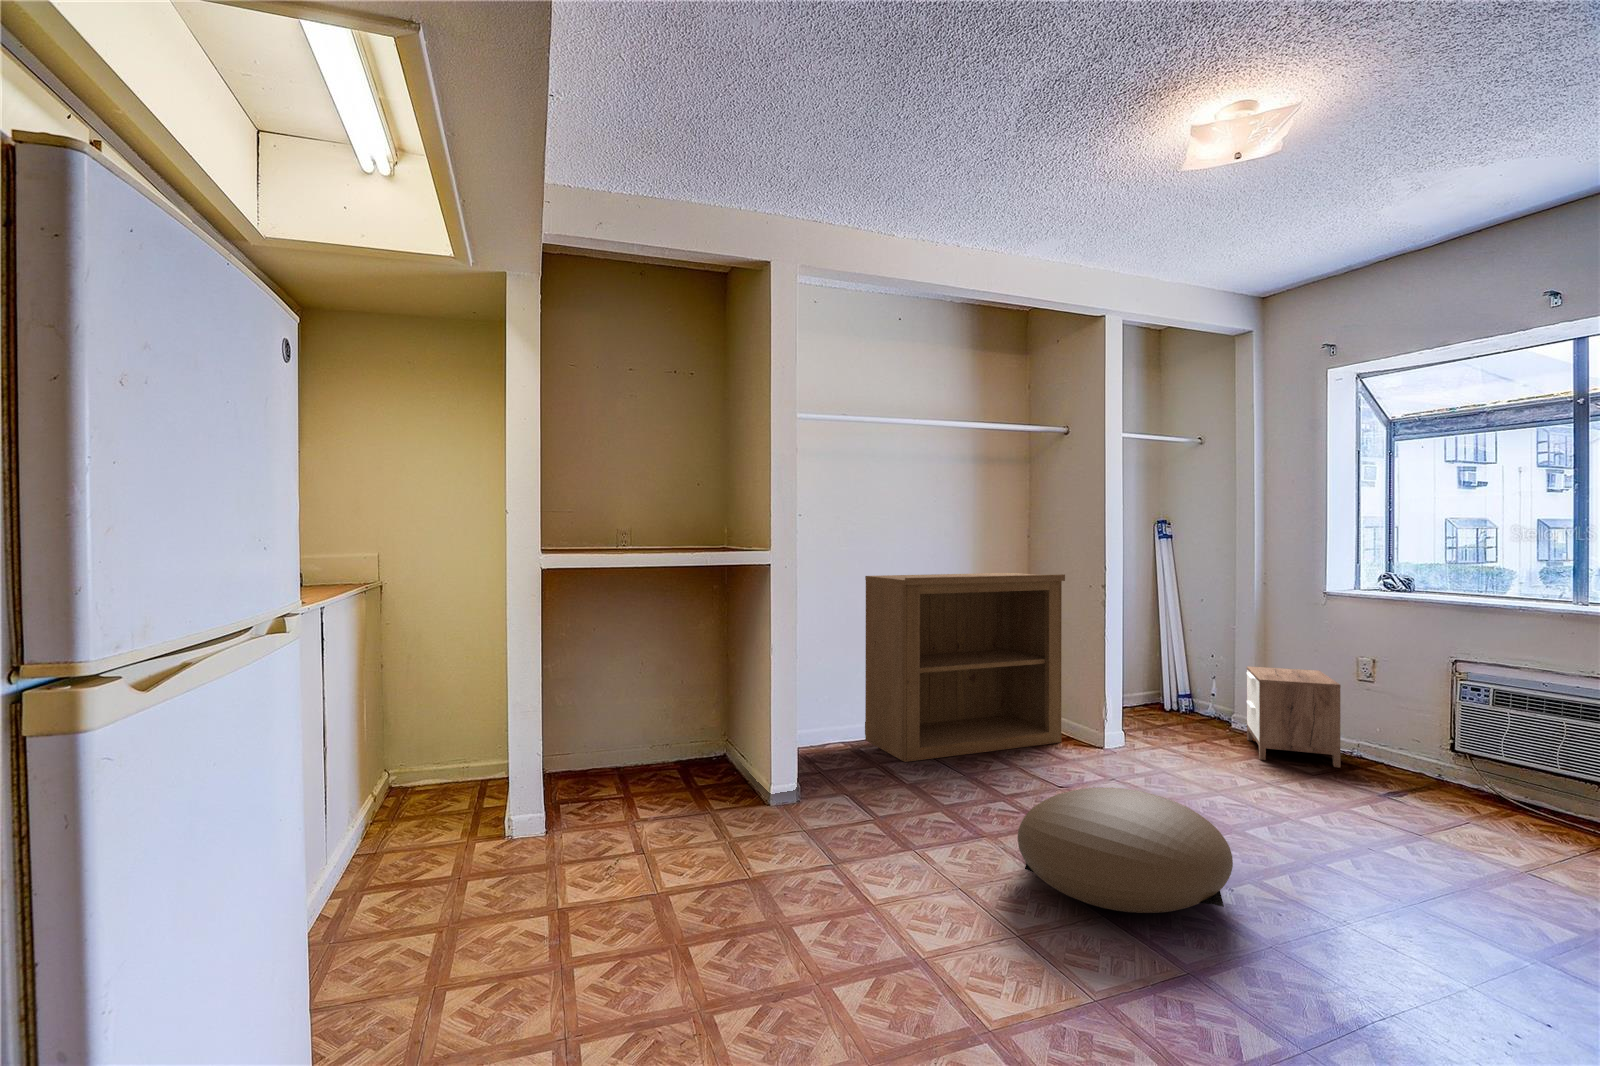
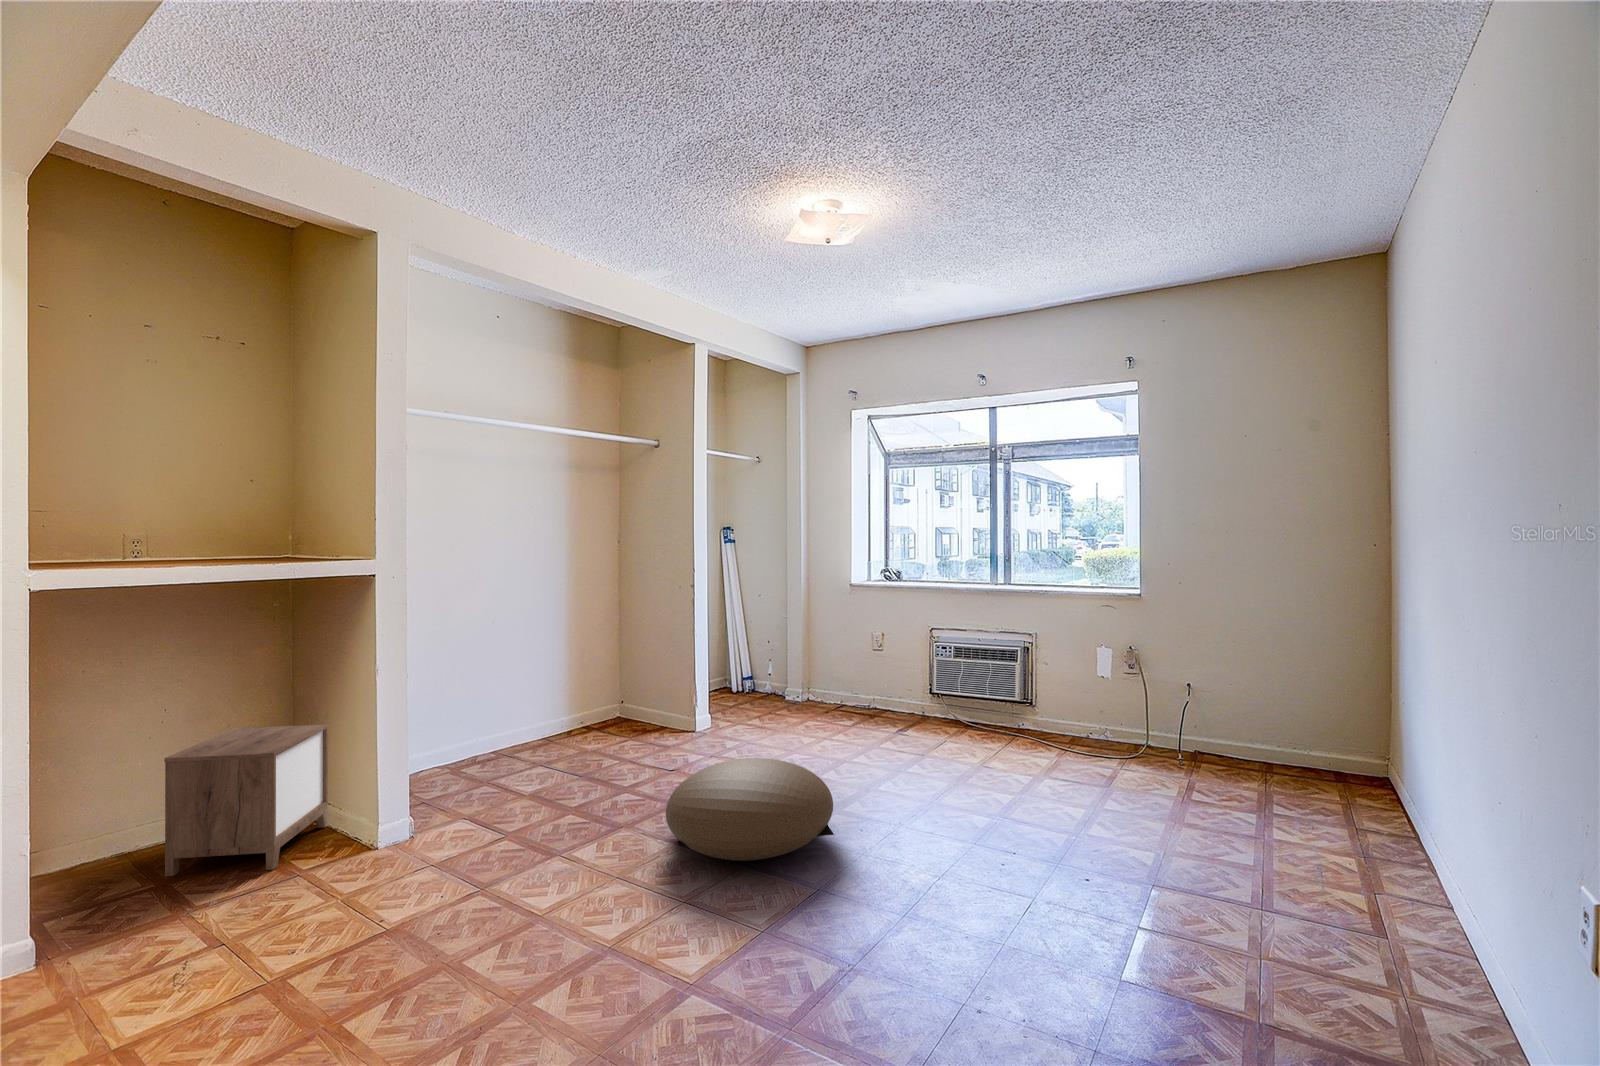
bookshelf: present [865,573,1065,762] -> none [460,576,660,776]
nightstand: present [1246,666,1341,768] -> present [164,725,328,876]

